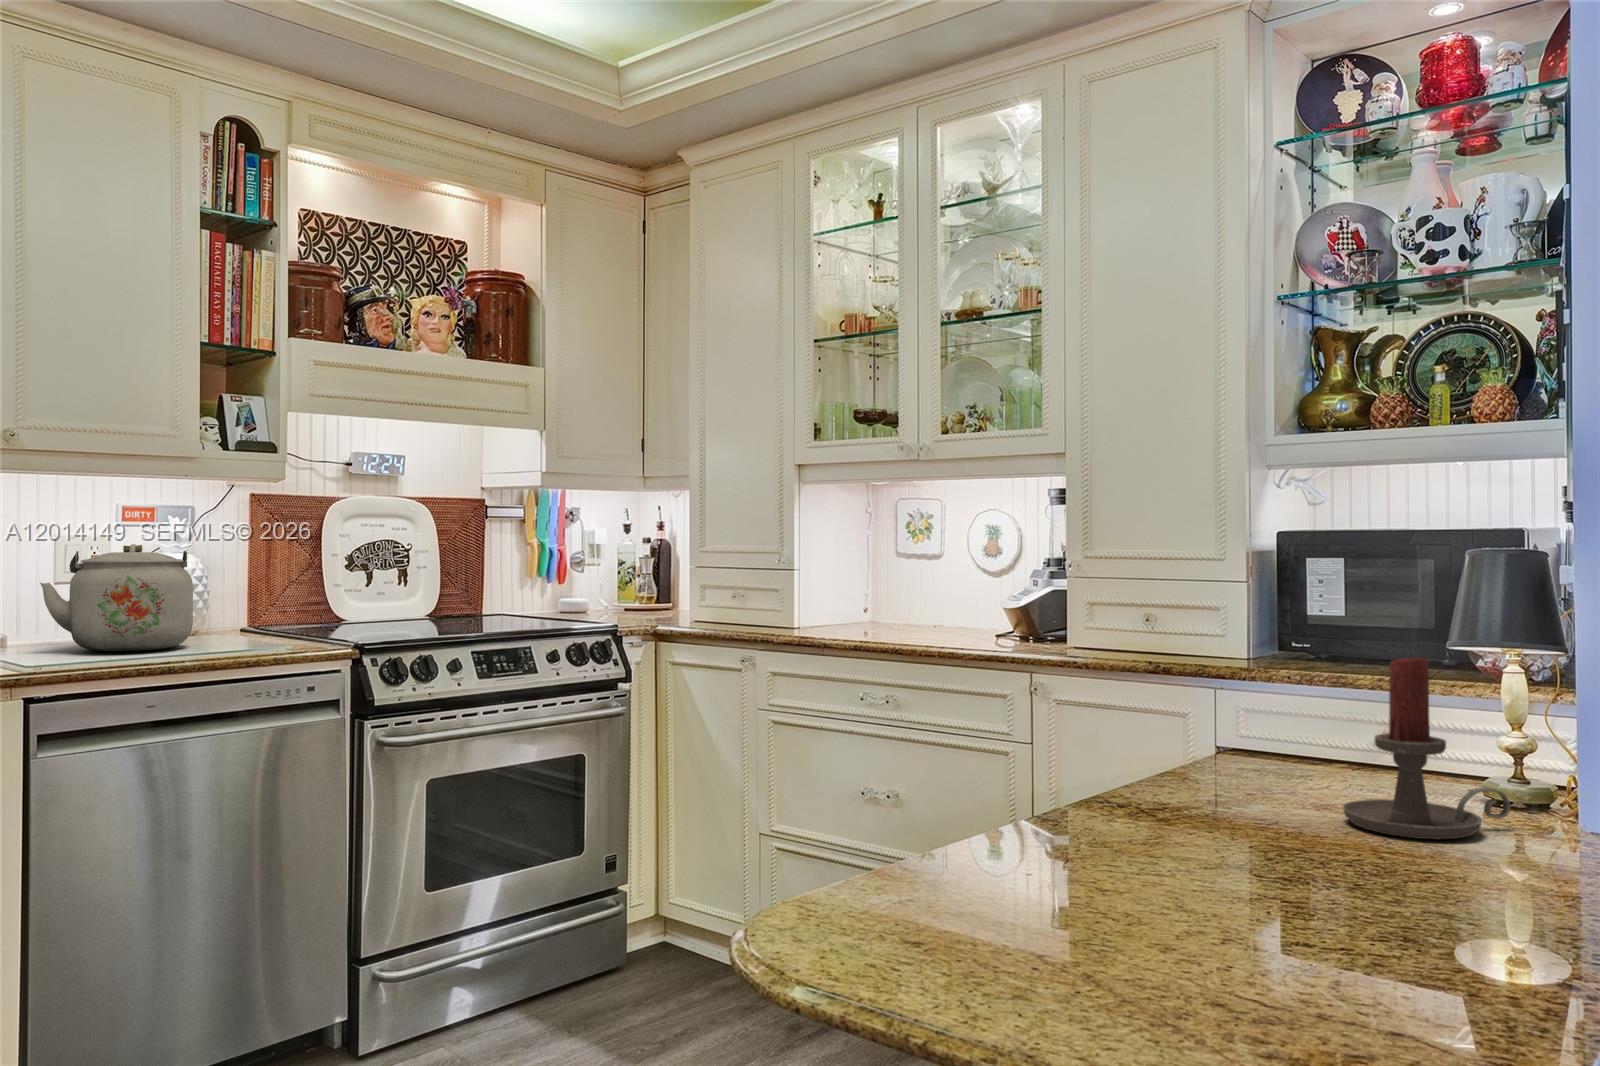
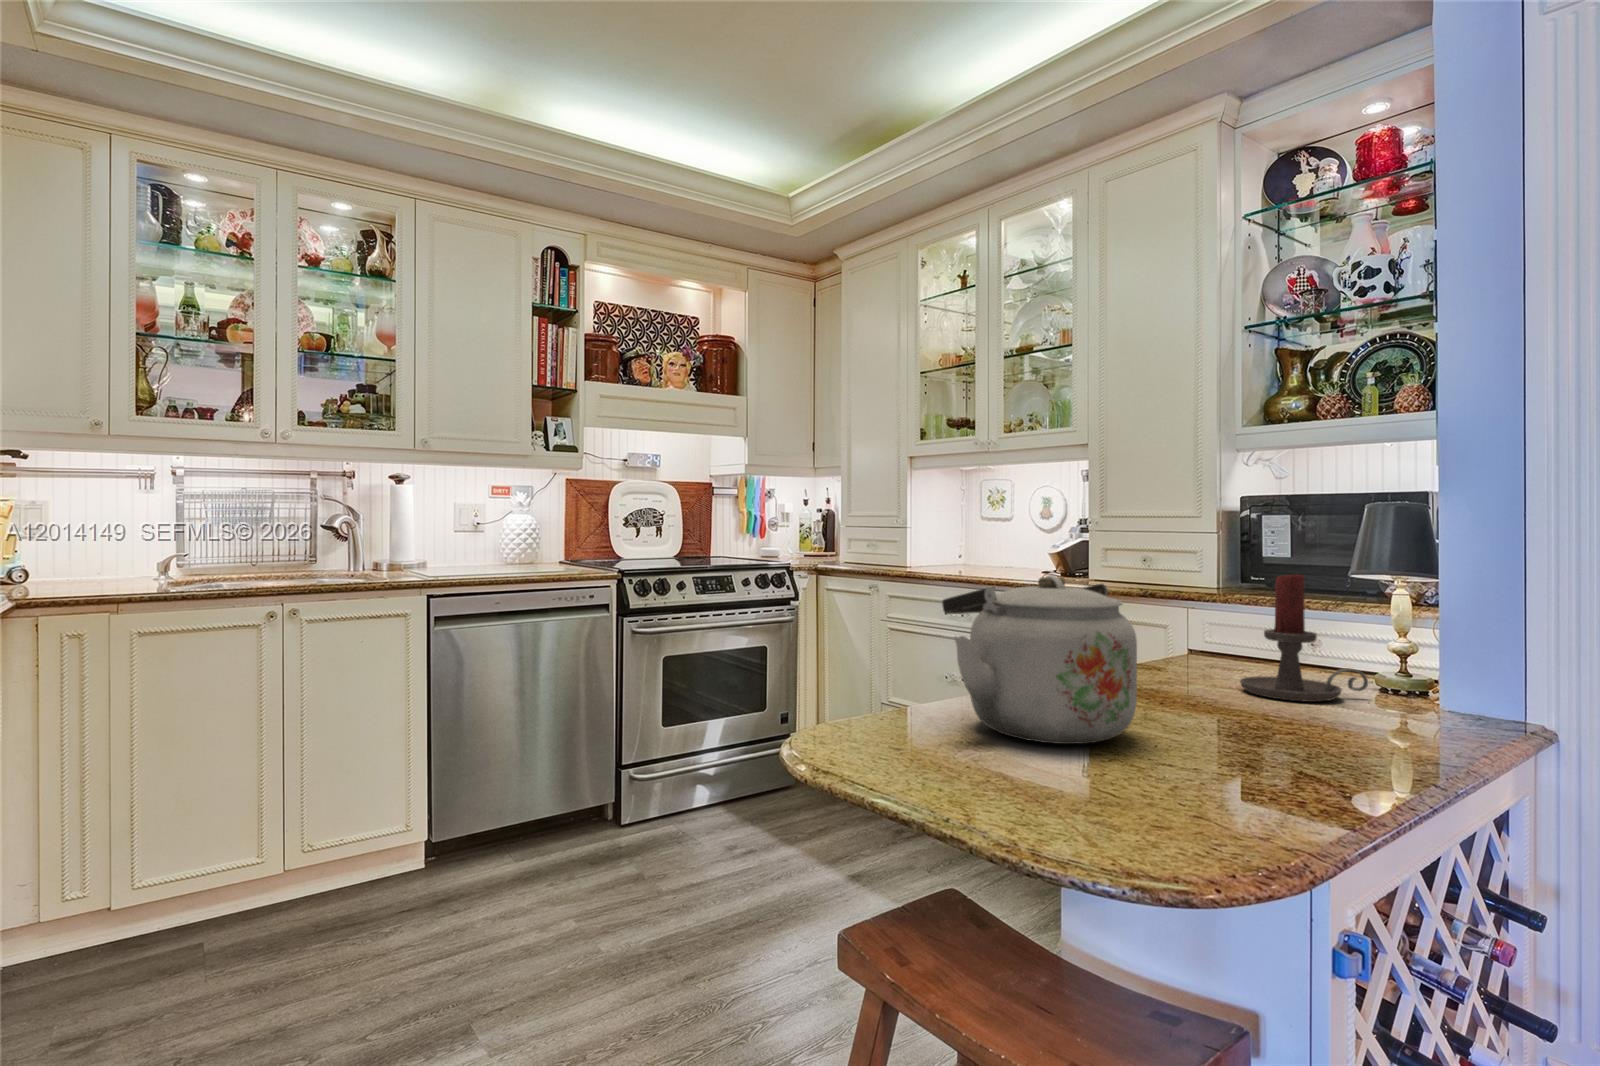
kettle: present [40,544,193,651] -> present [942,575,1137,744]

